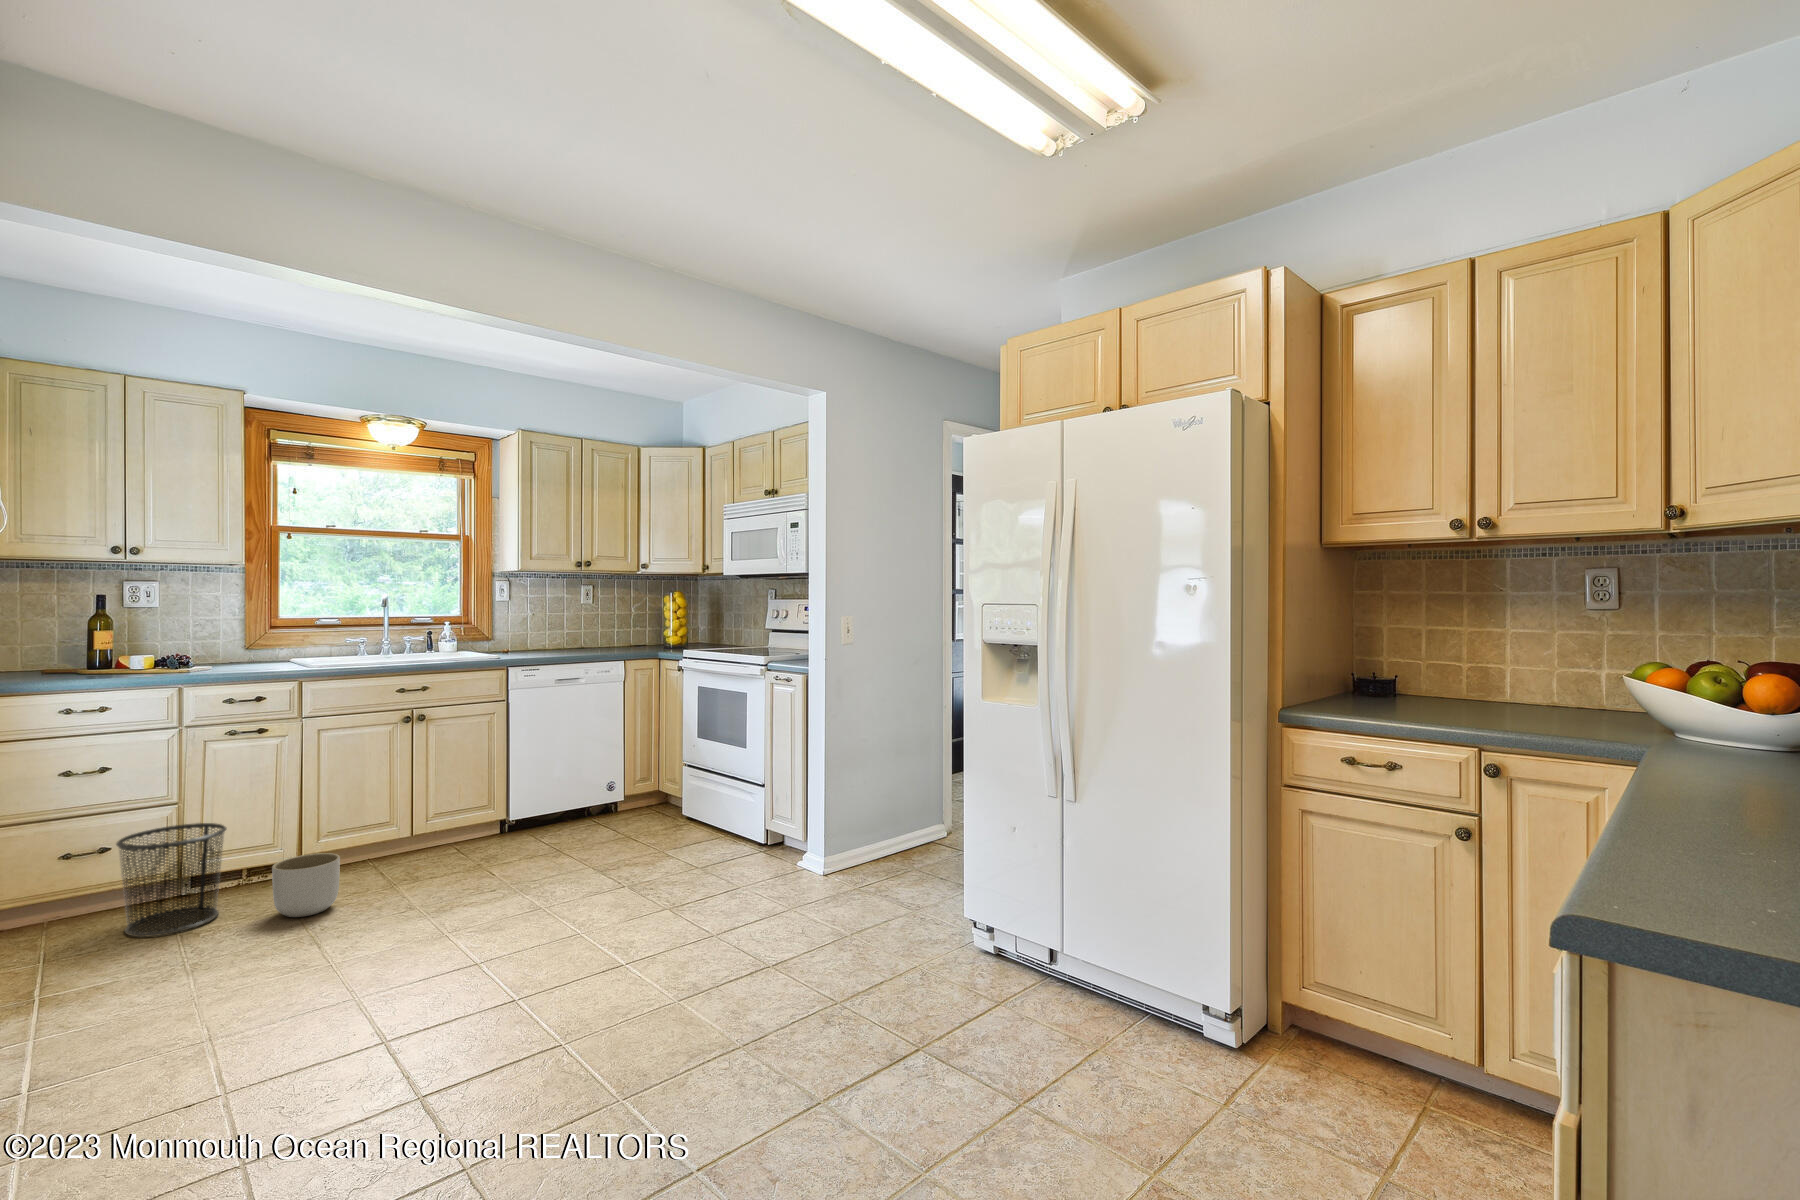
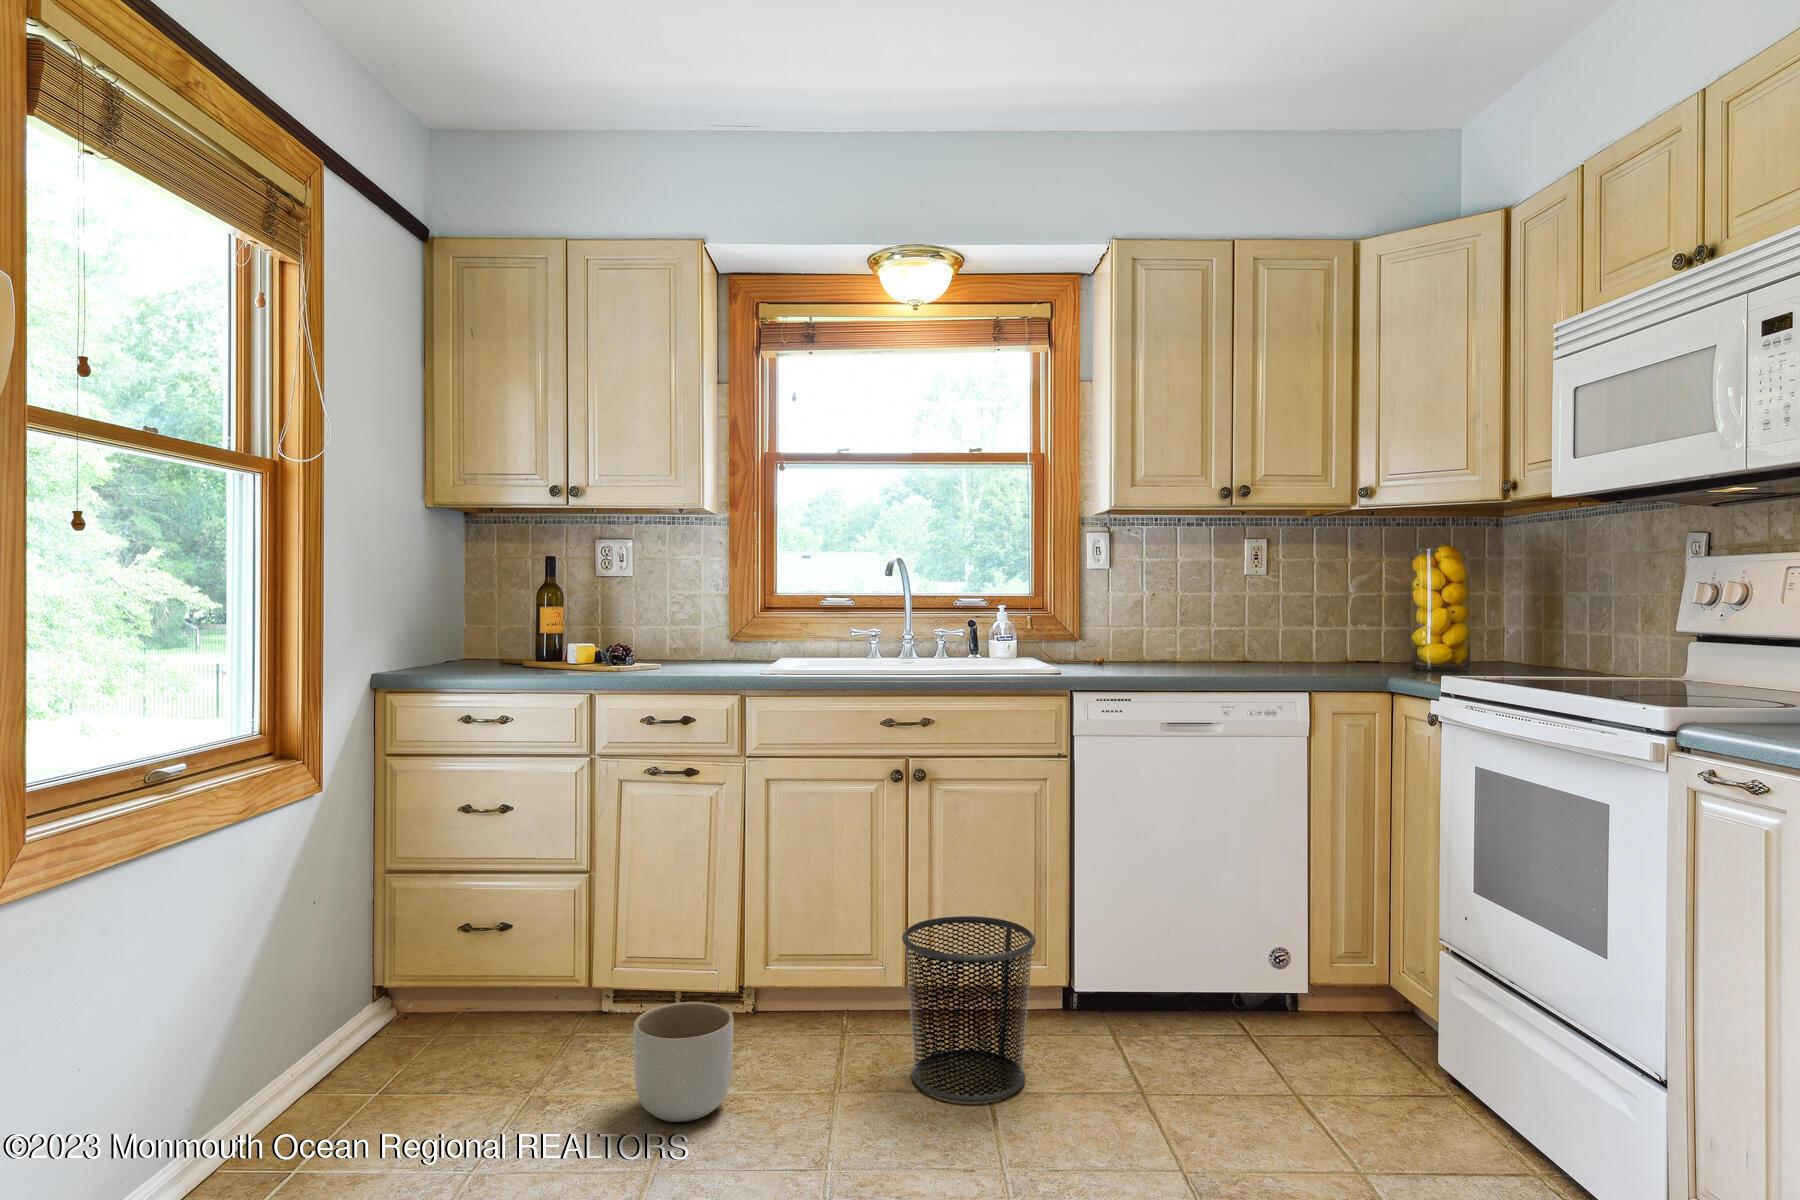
waste bin: present [116,823,226,937] -> present [902,916,1036,1102]

